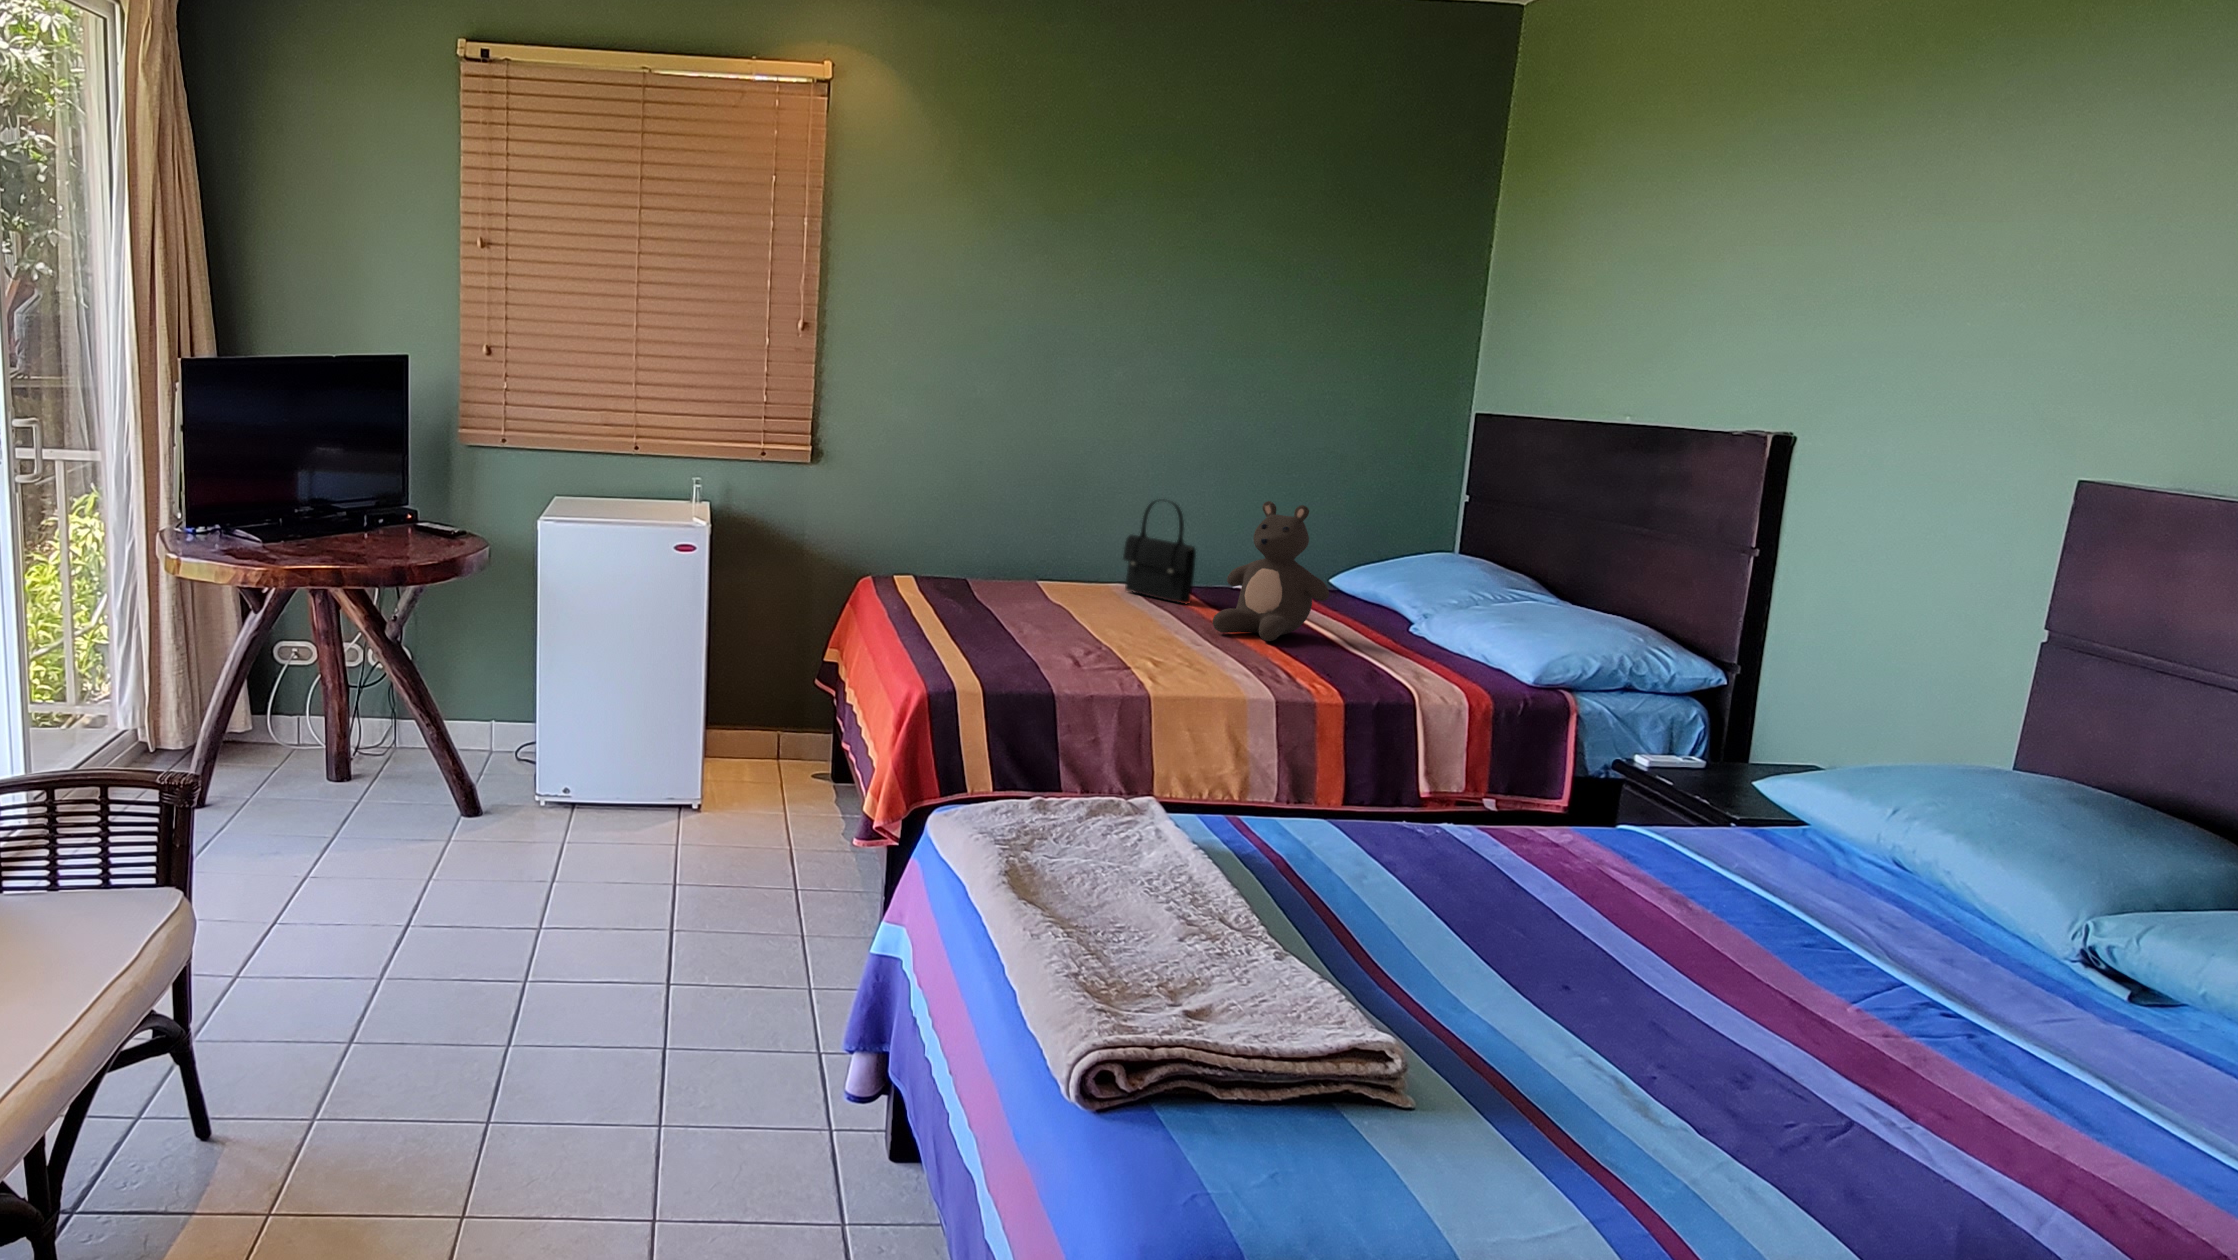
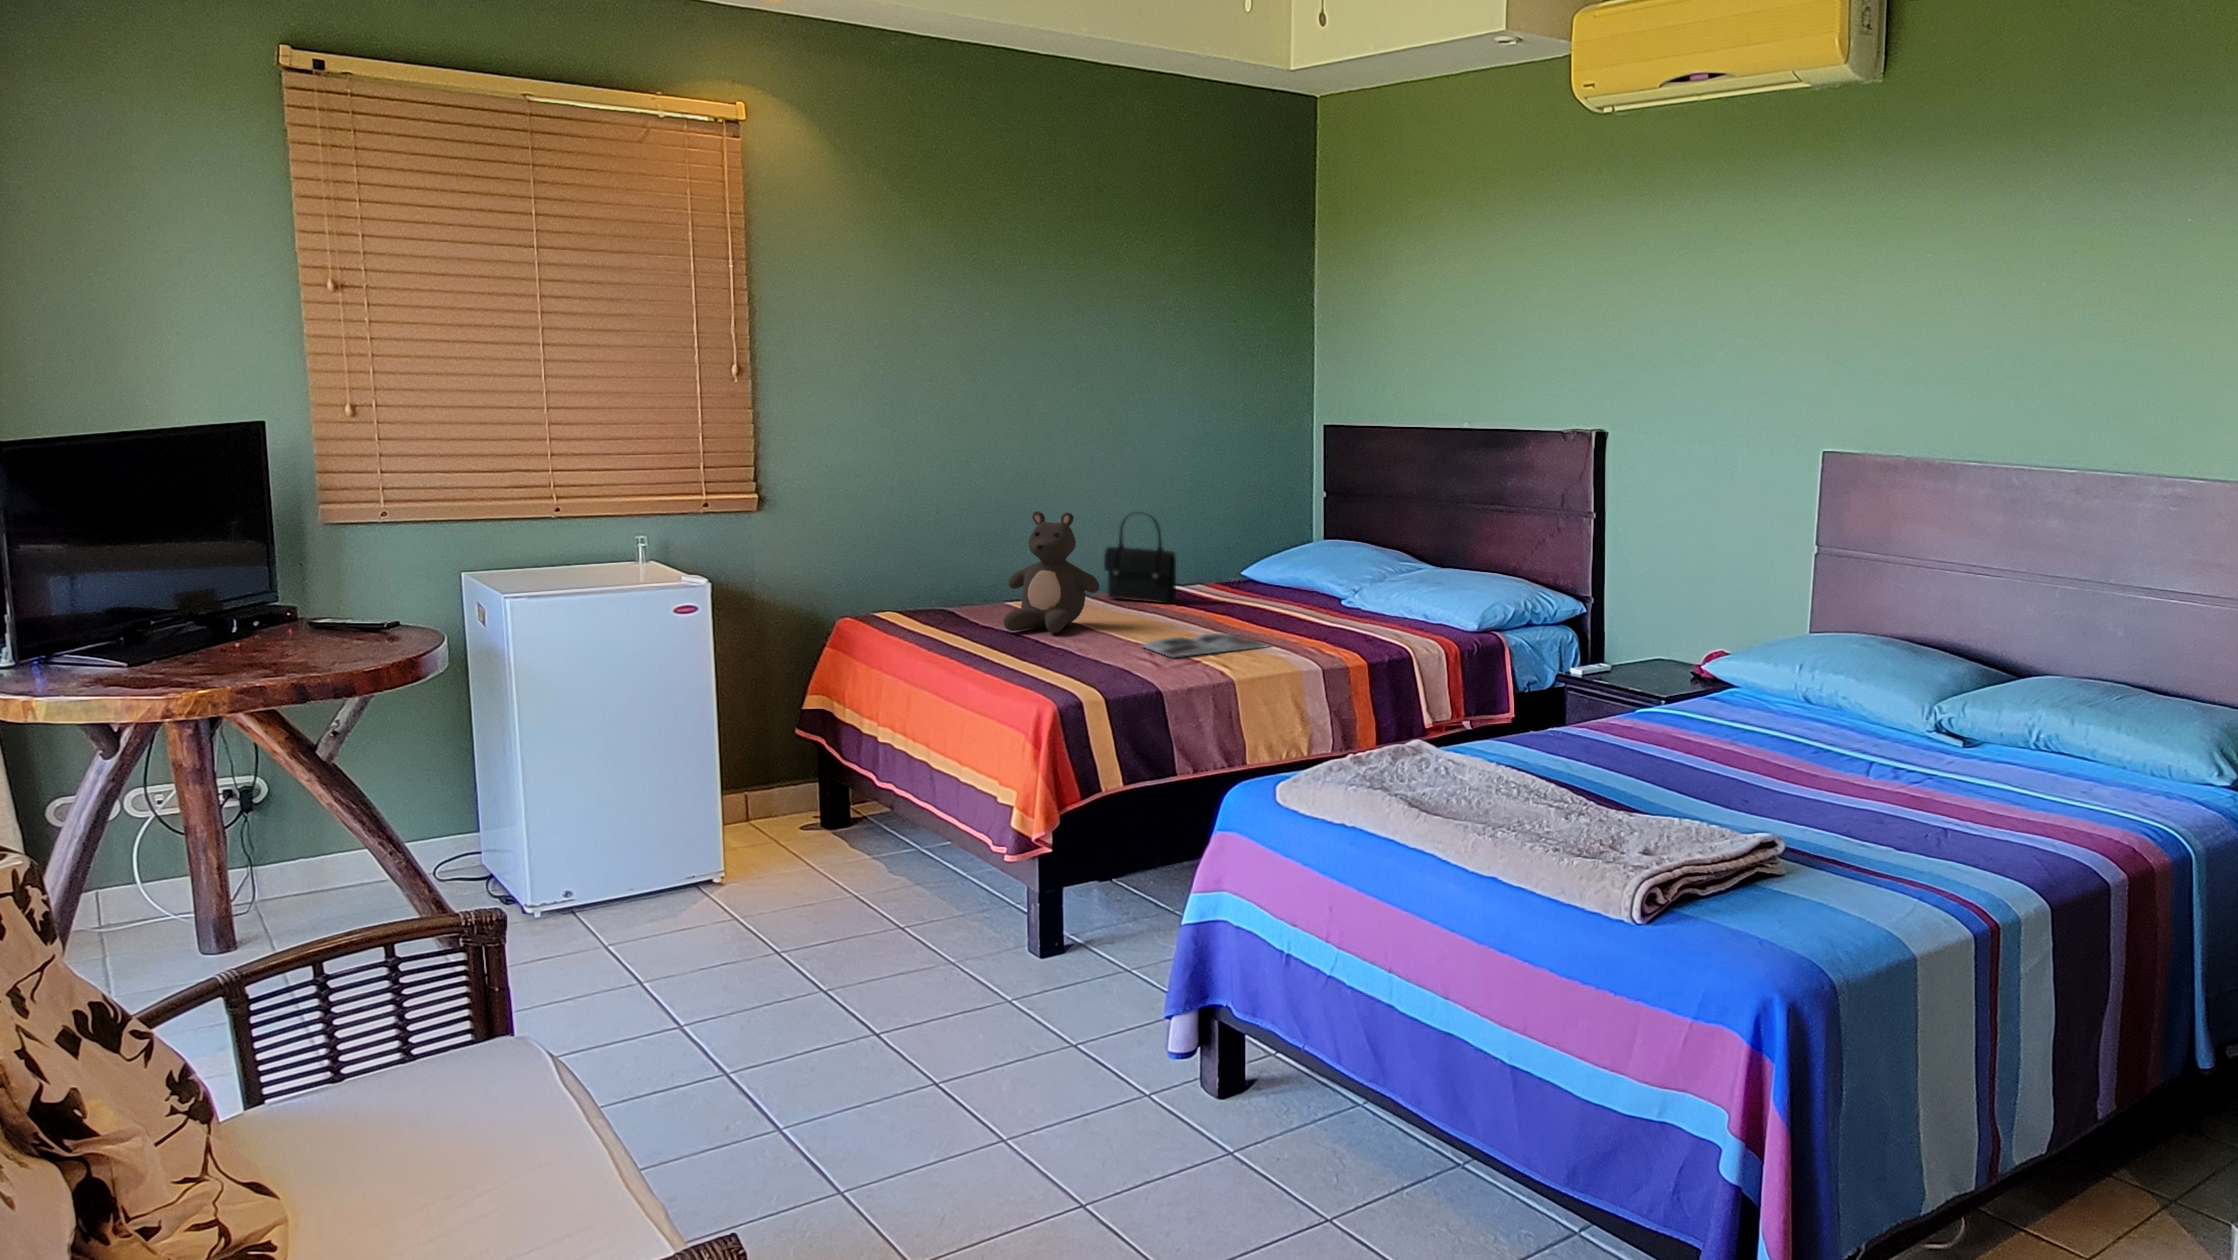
teddy bear: present [1213,501,1329,641] -> present [1004,511,1099,633]
magazine: none [1089,636,1239,663] -> present [1142,633,1270,657]

